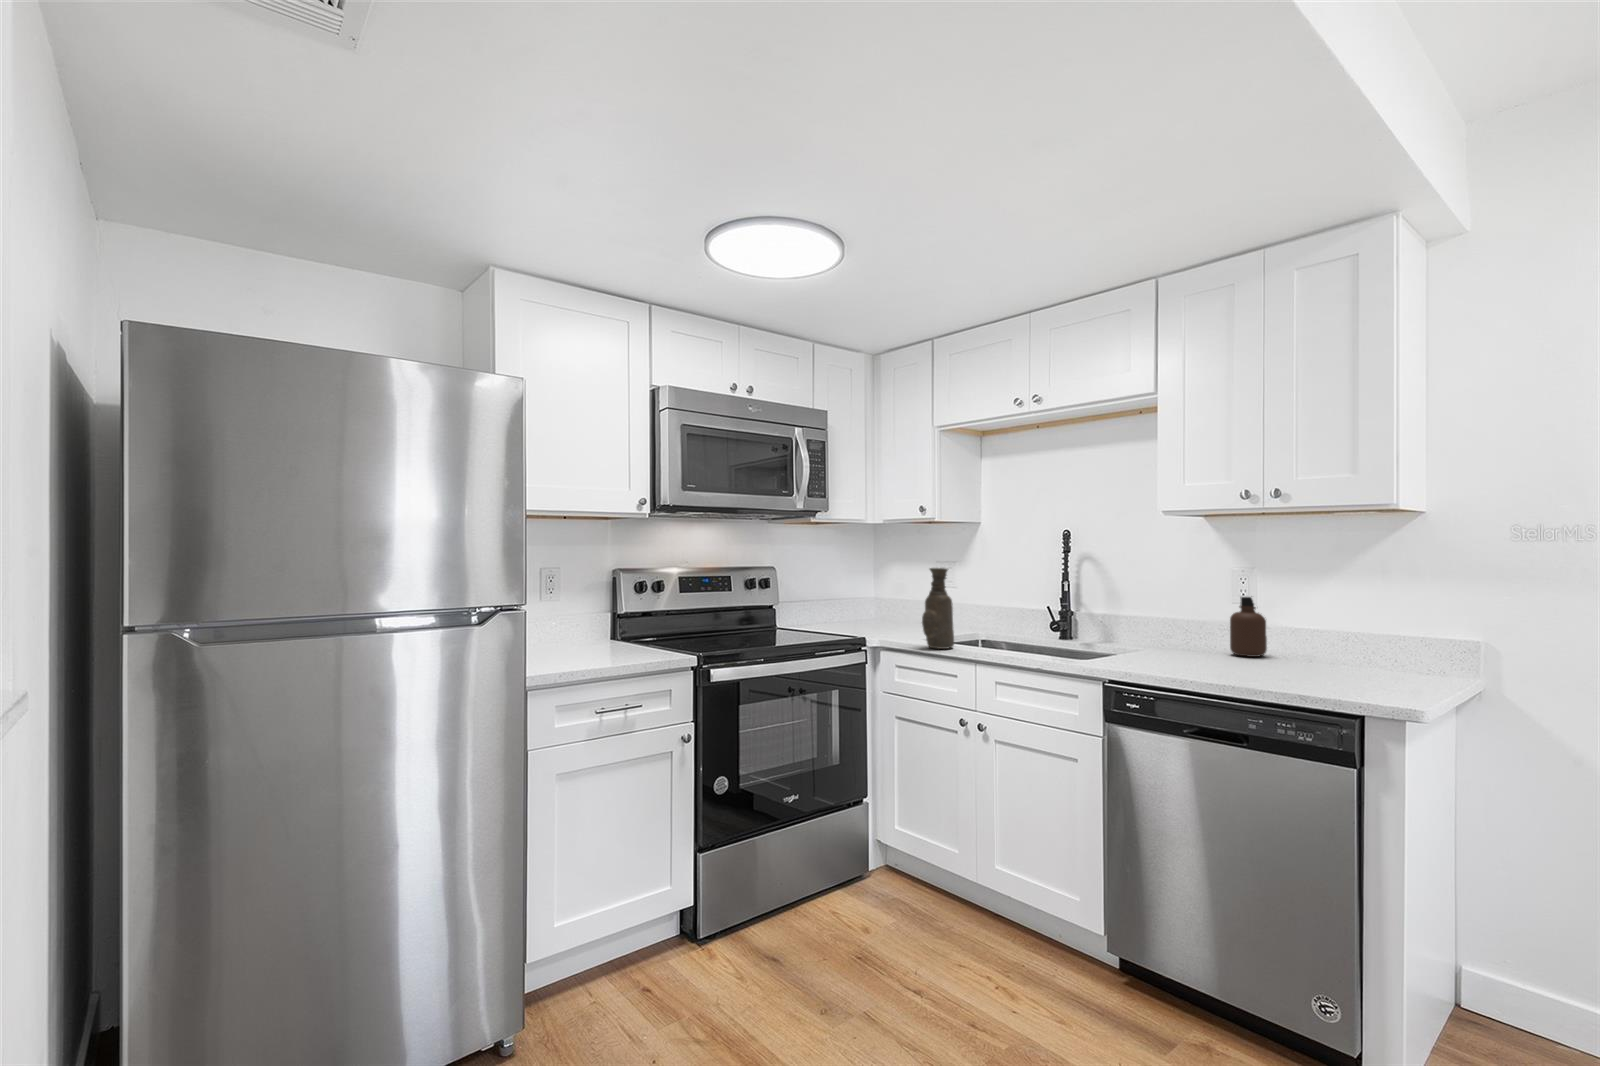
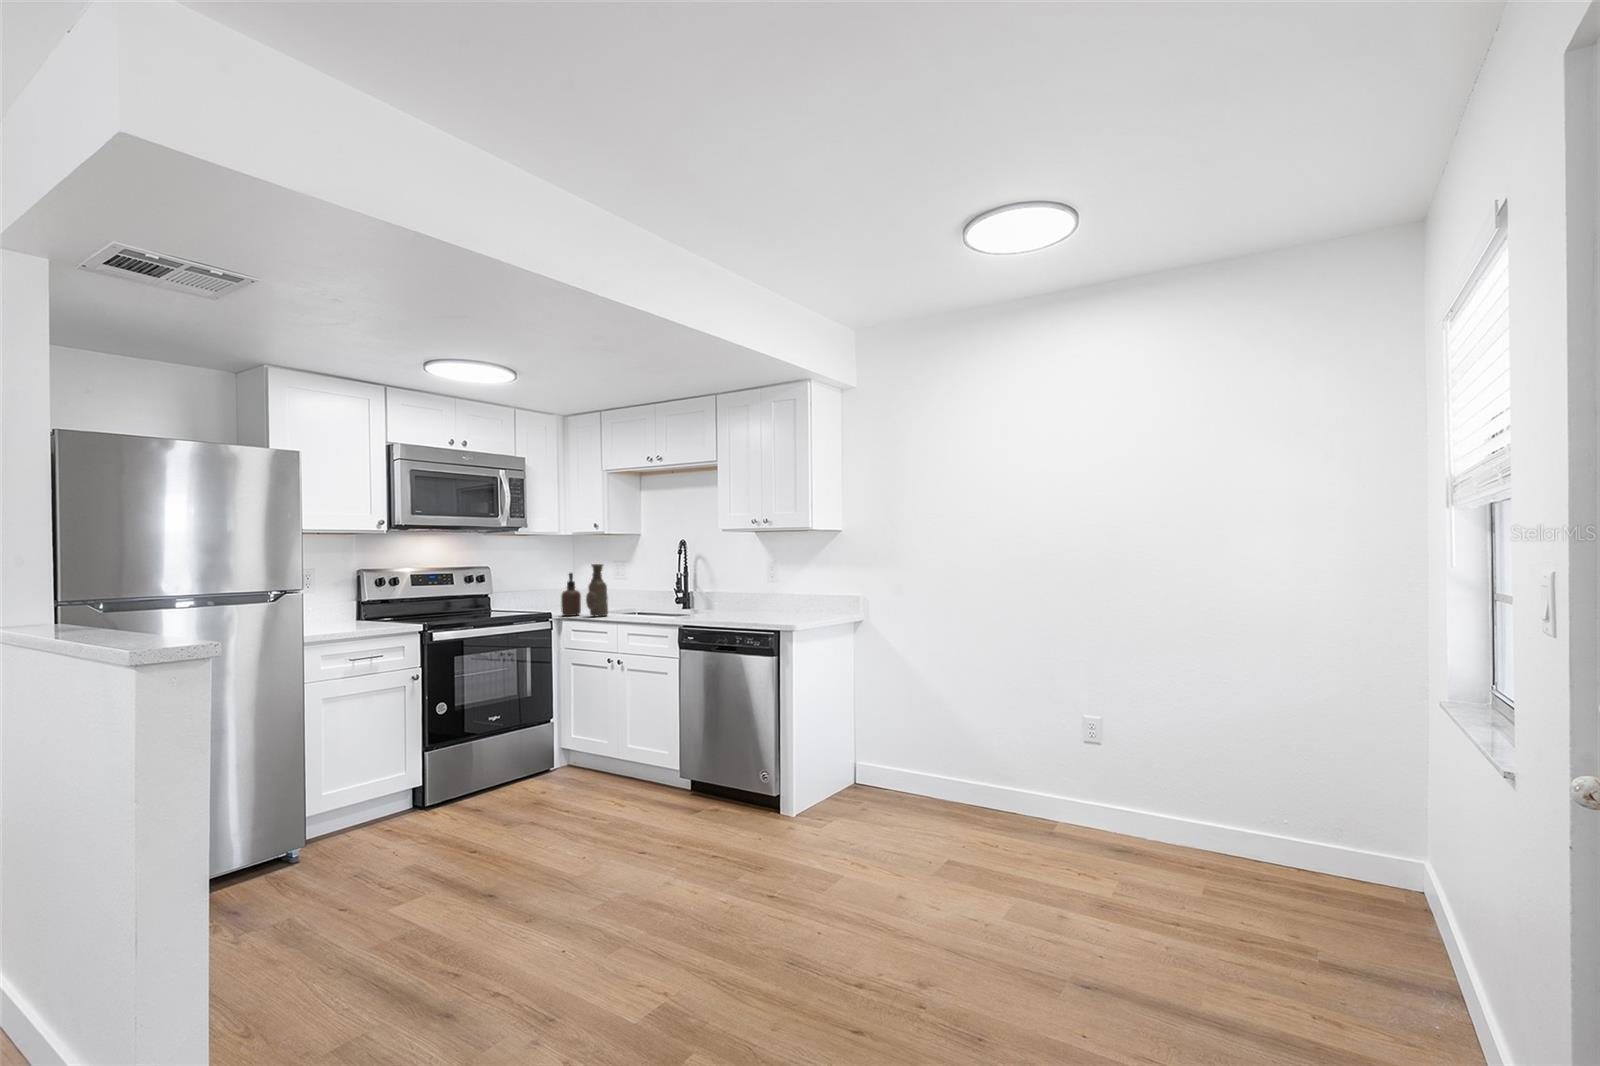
soap dispenser: present [1230,597,1267,657] -> present [561,573,581,616]

